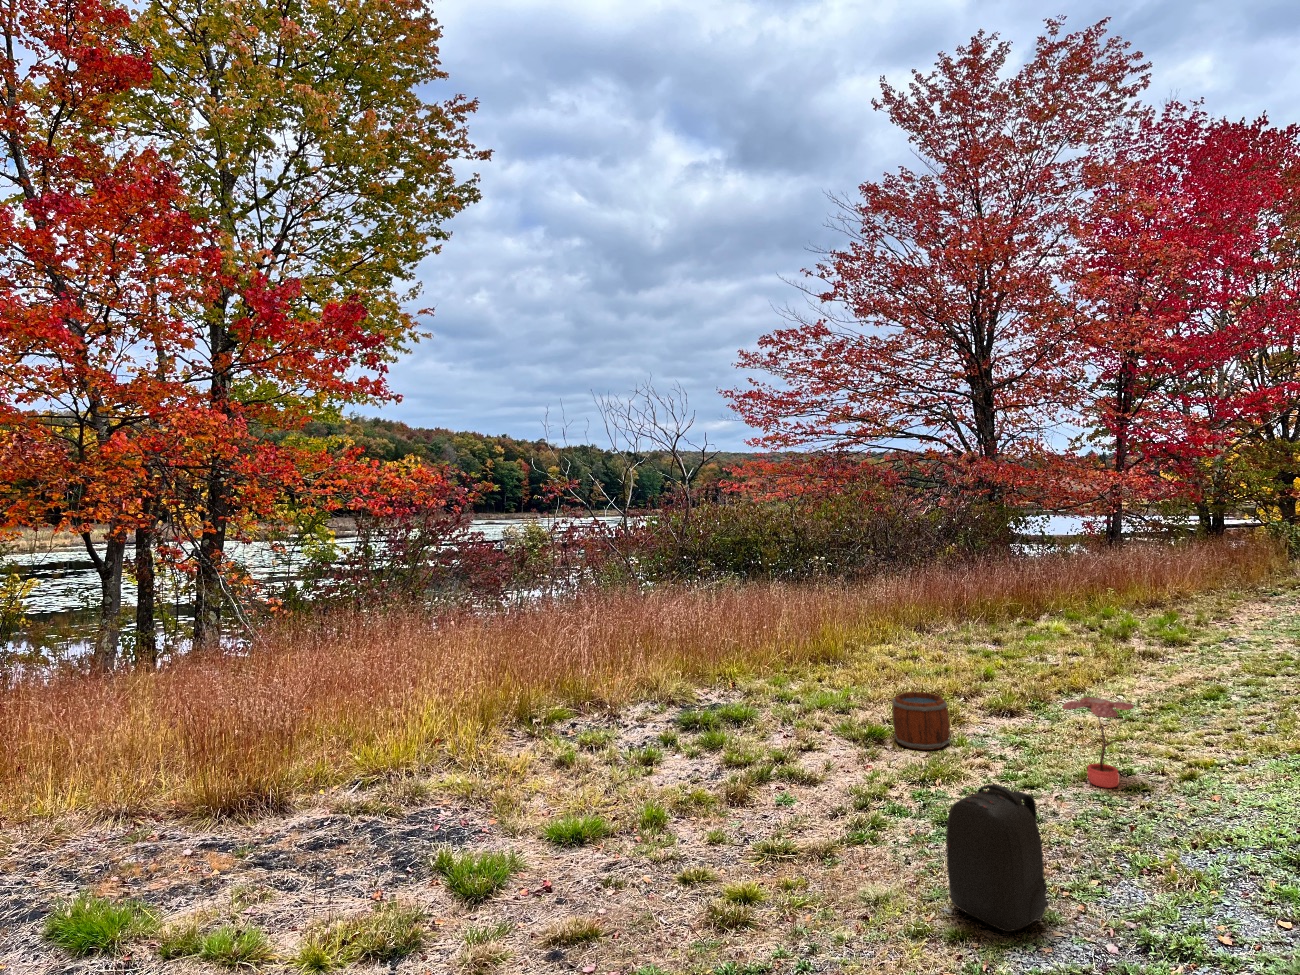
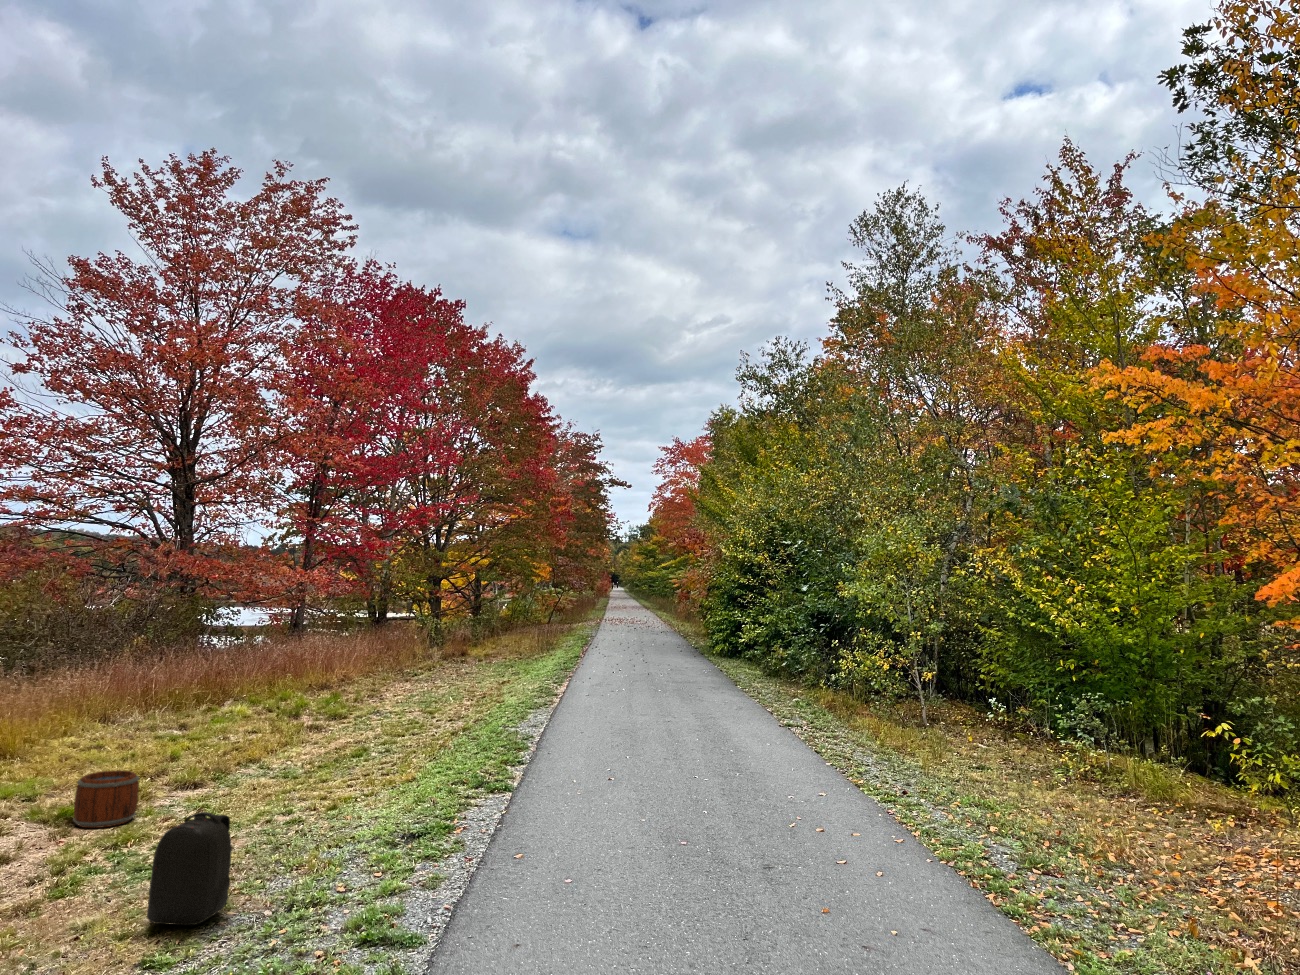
potted plant: present [1062,697,1134,788] -> none [250,751,305,824]

